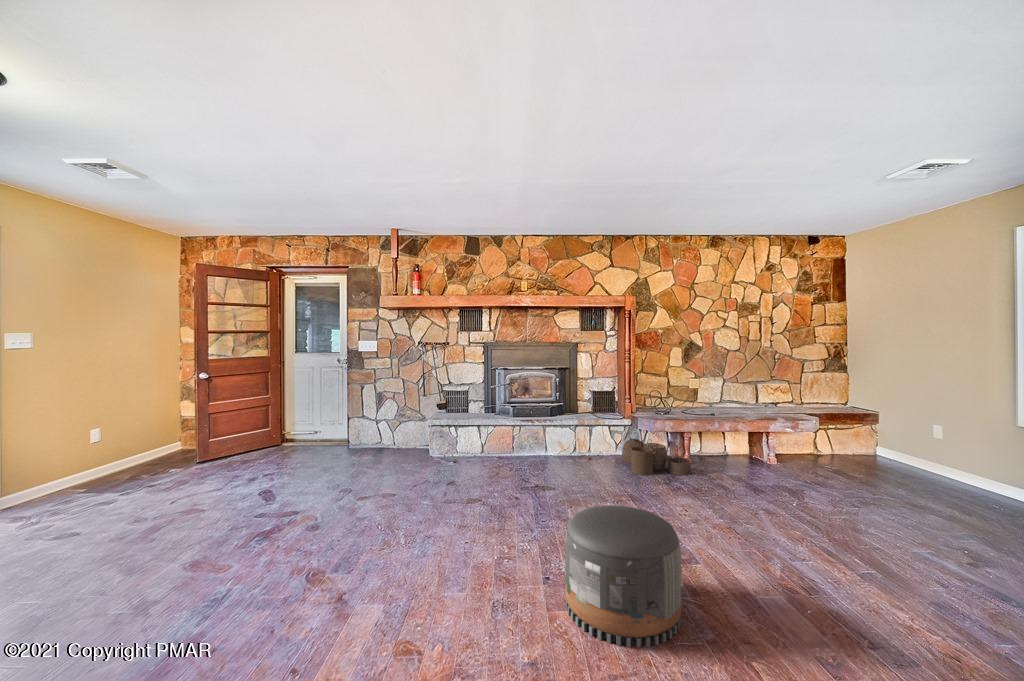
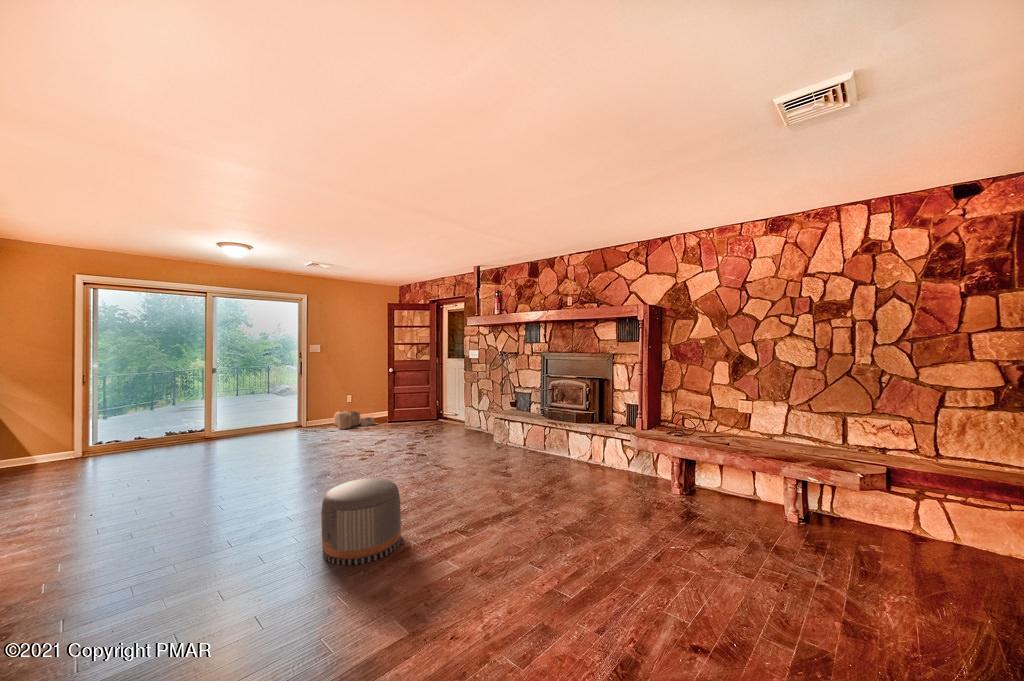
woven basket: present [622,439,691,475] -> present [334,410,374,429]

